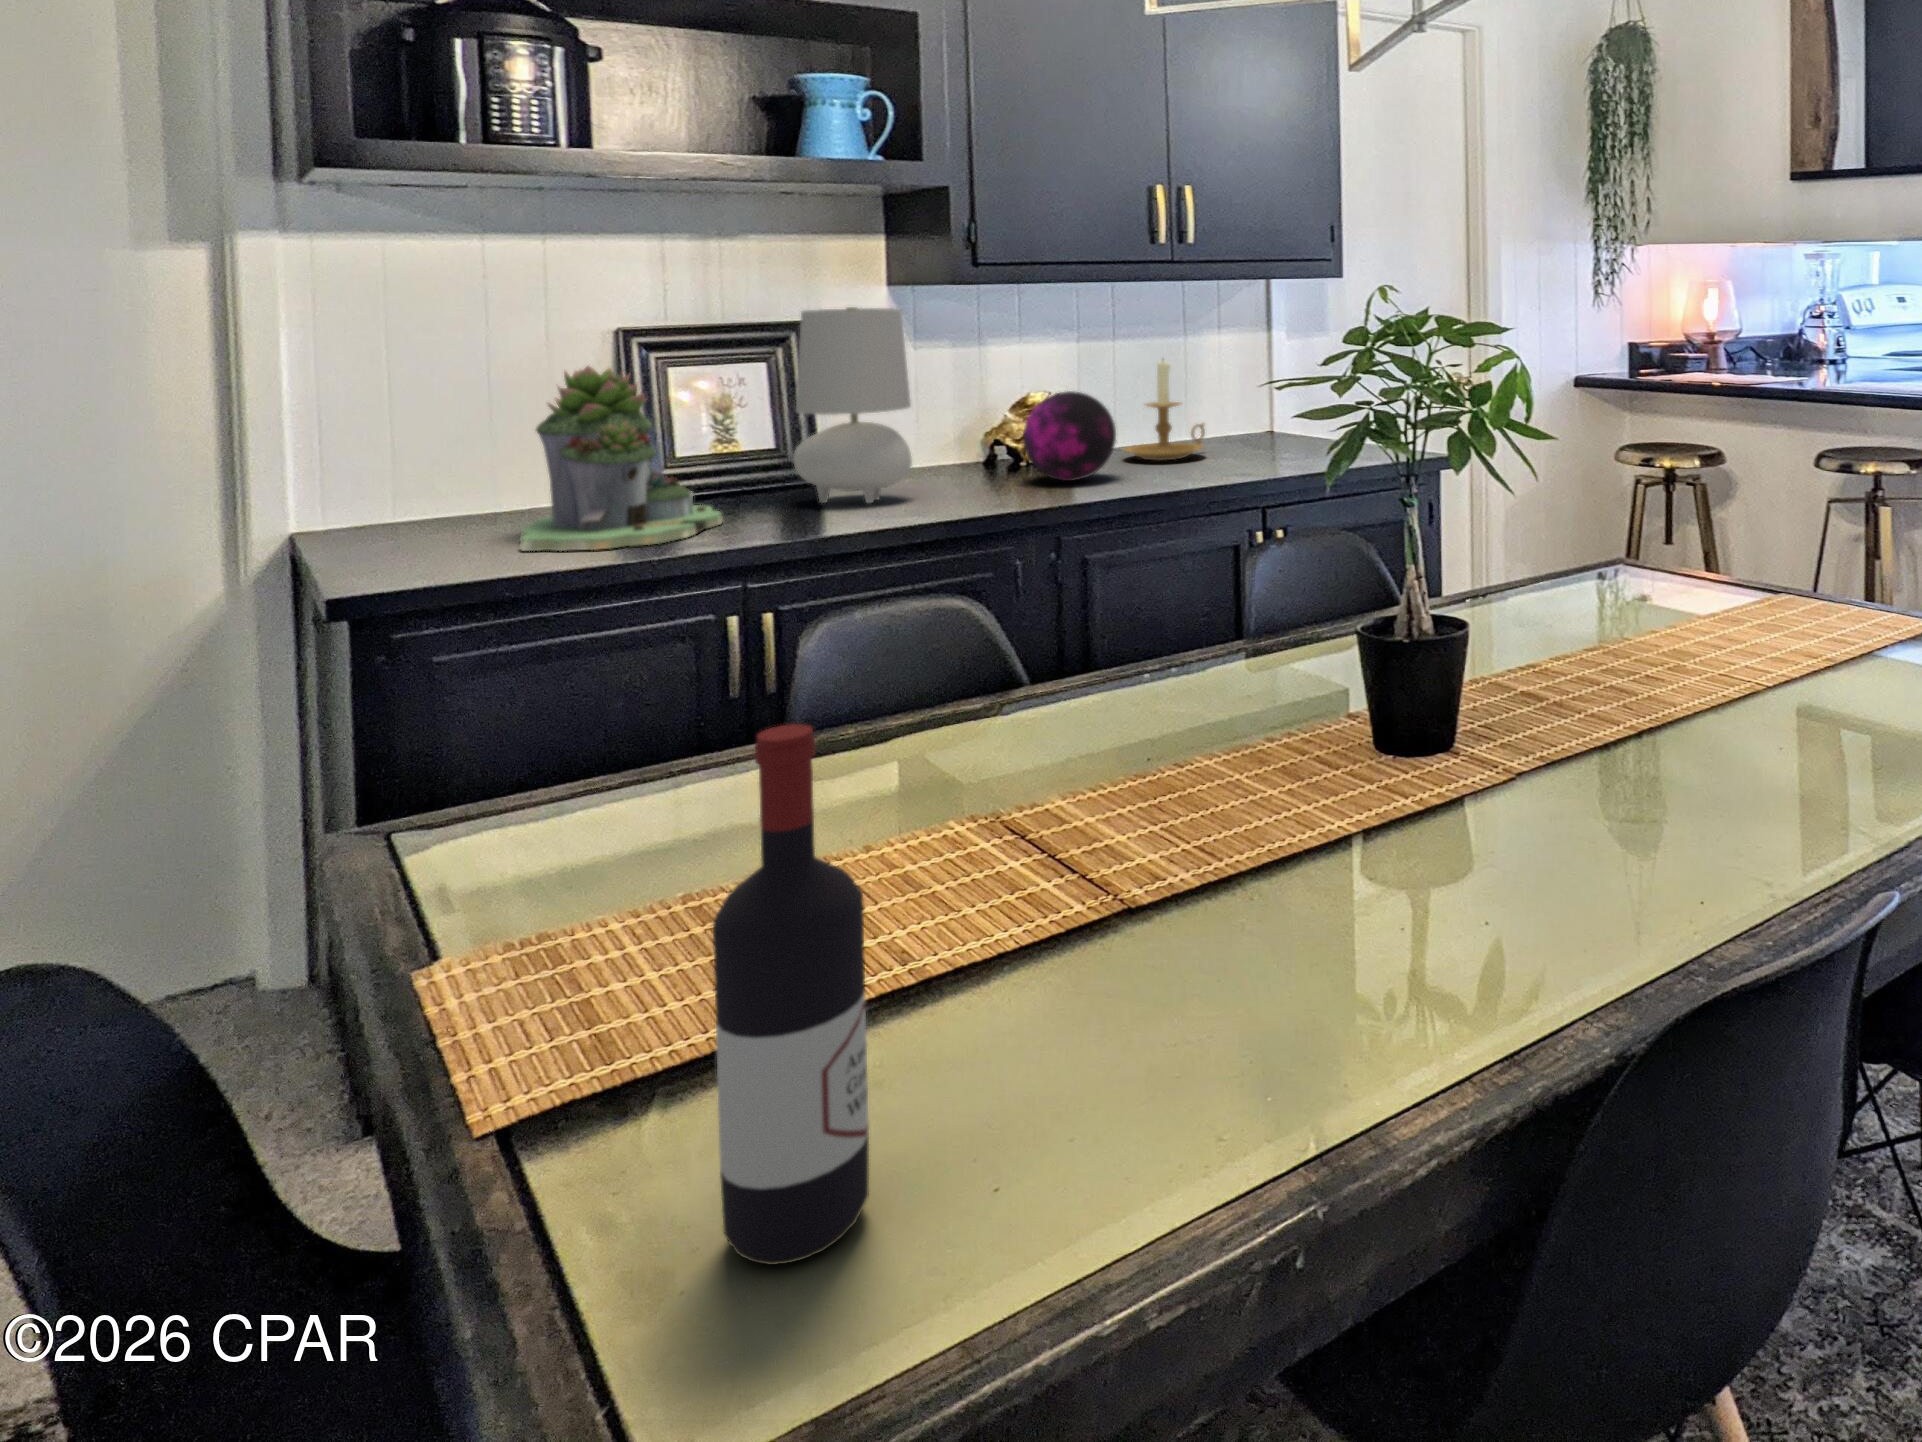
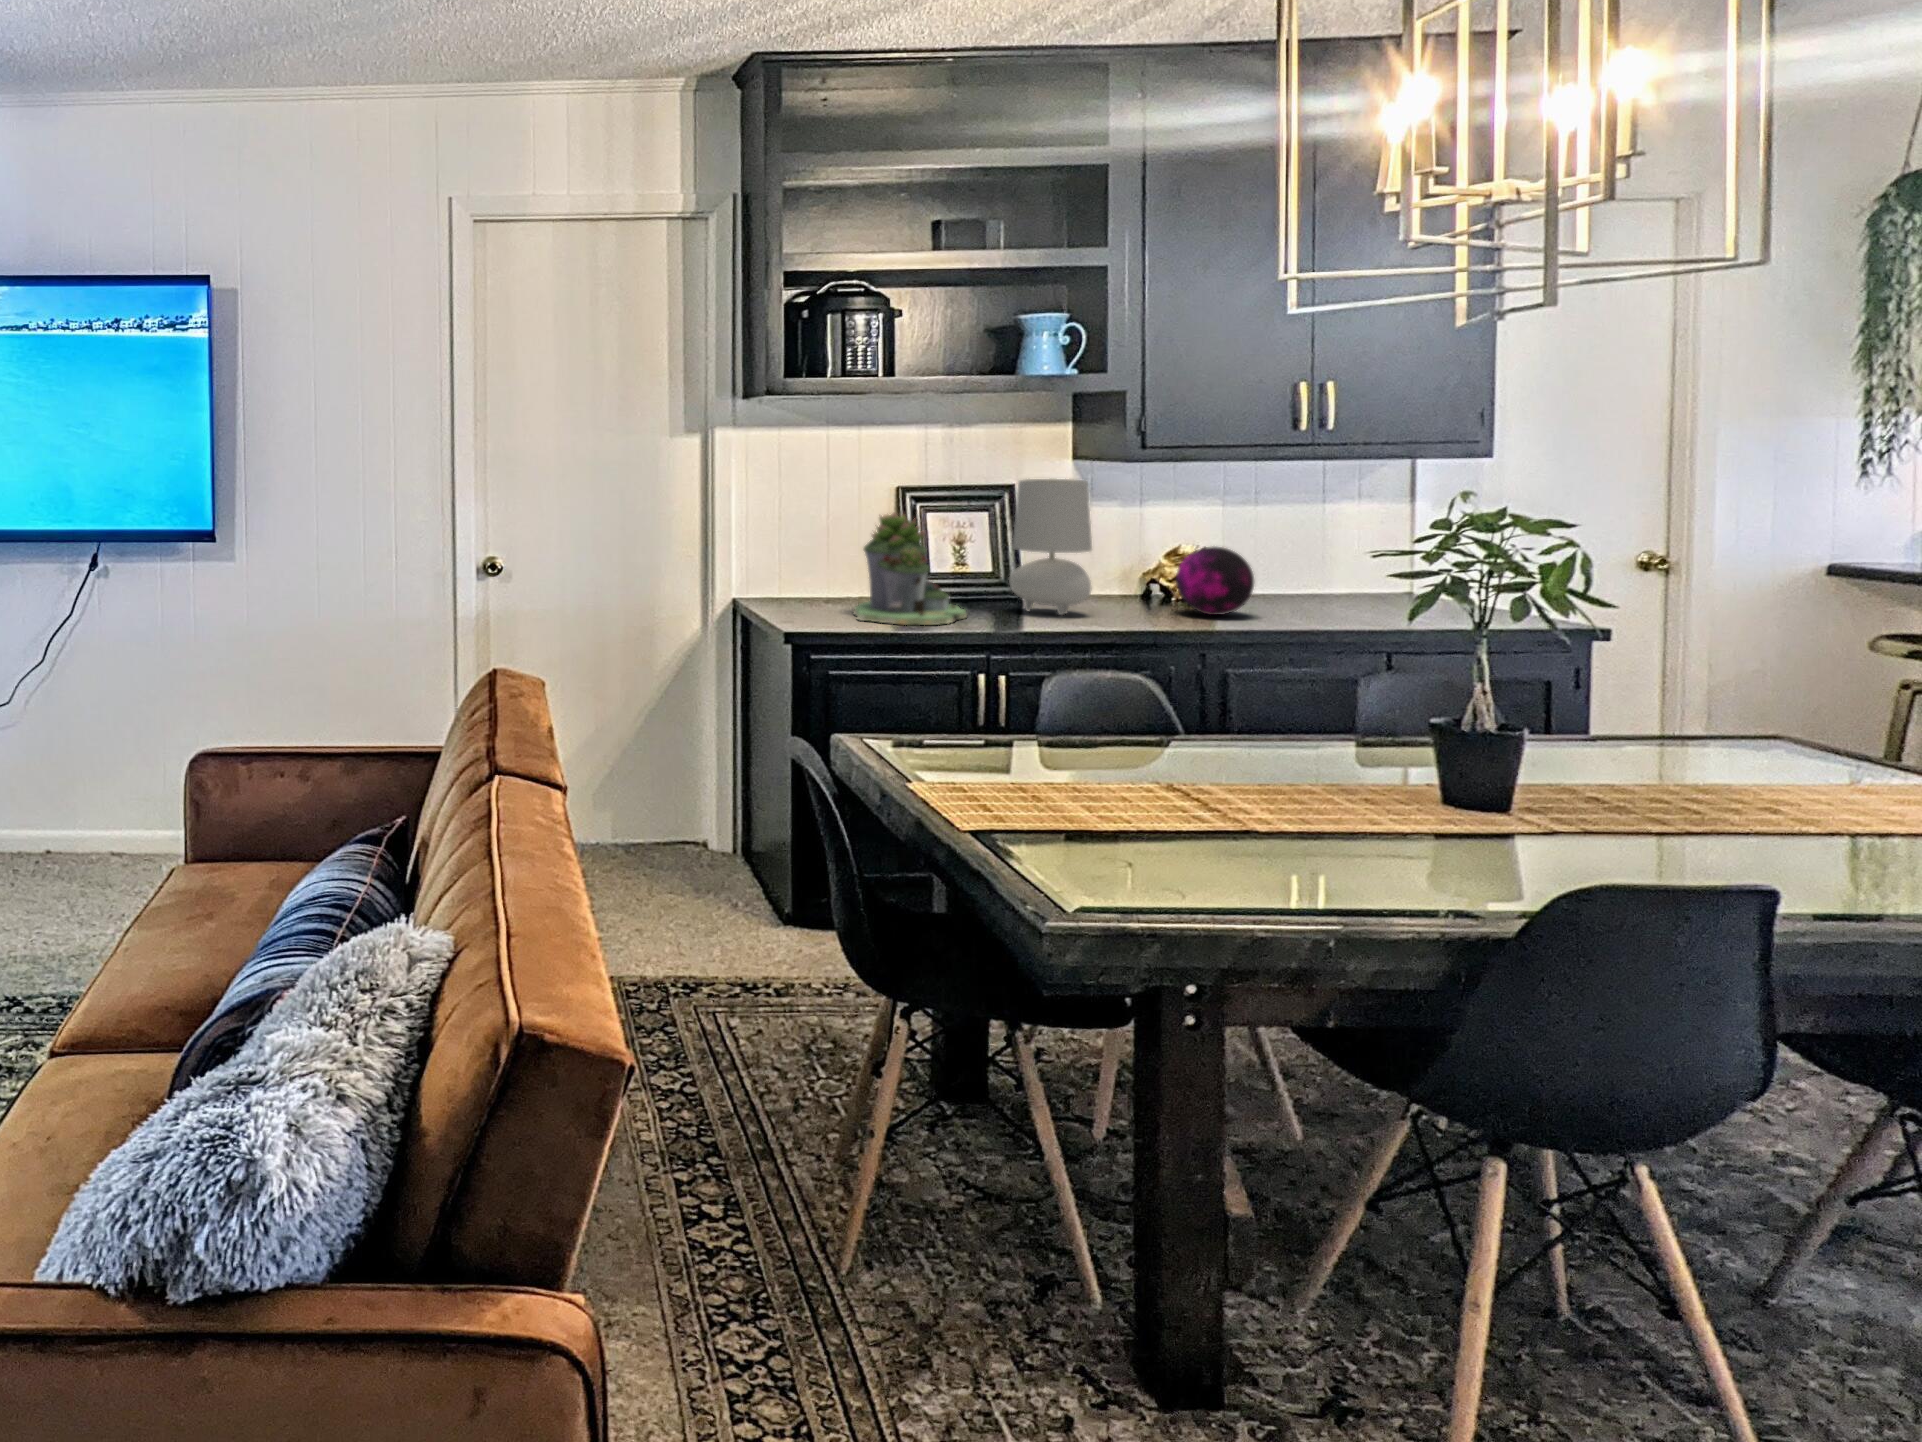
candle holder: present [1123,361,1205,460] -> none [1260,523,1340,607]
wine bottle: present [713,724,869,1265] -> none [1065,689,1126,899]

